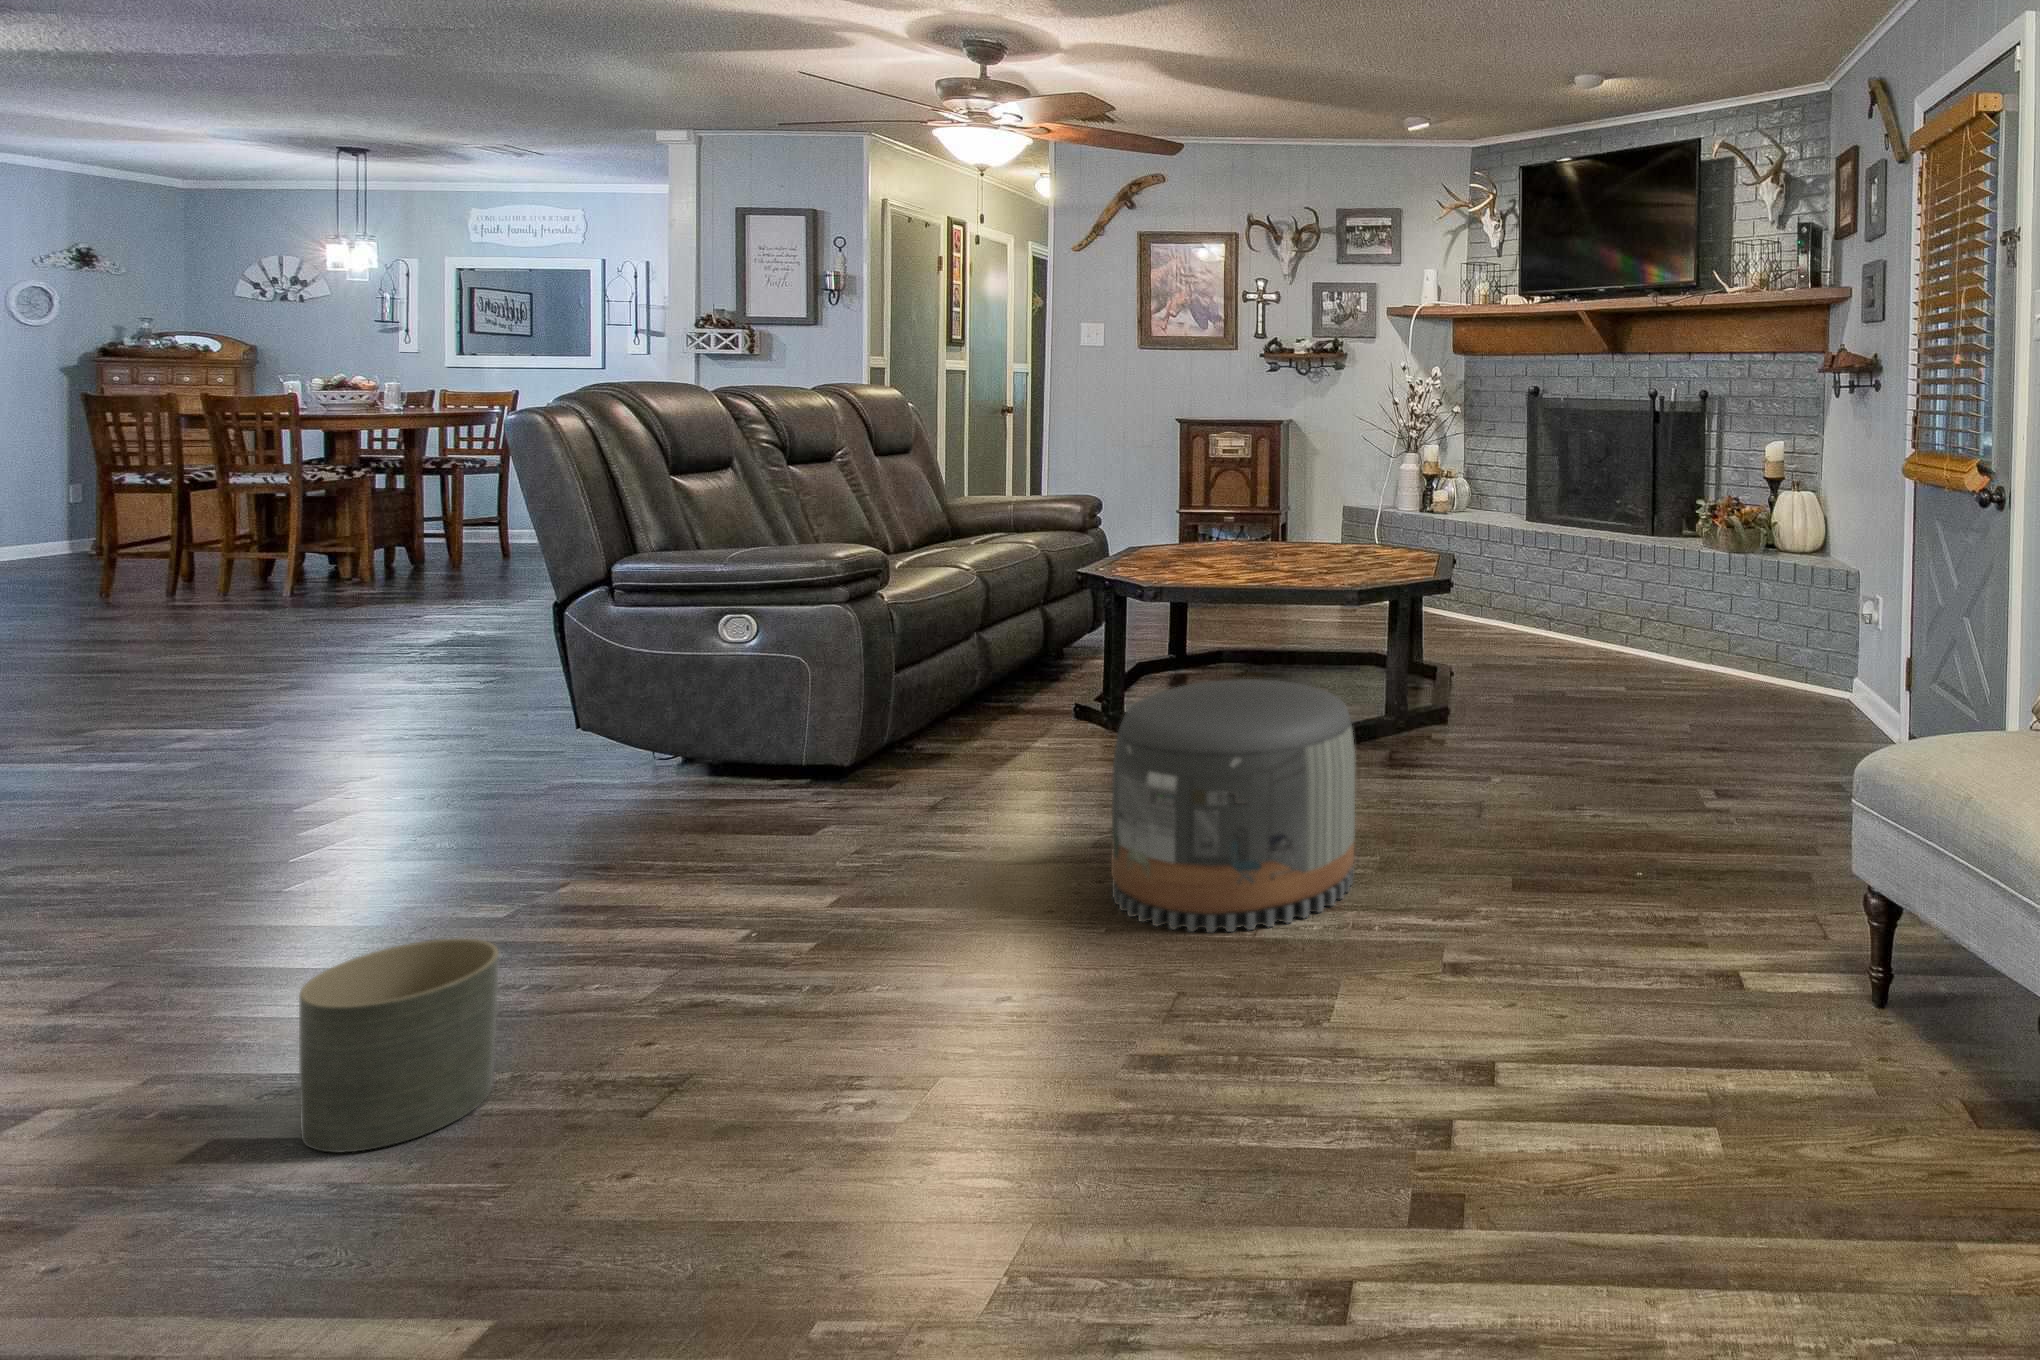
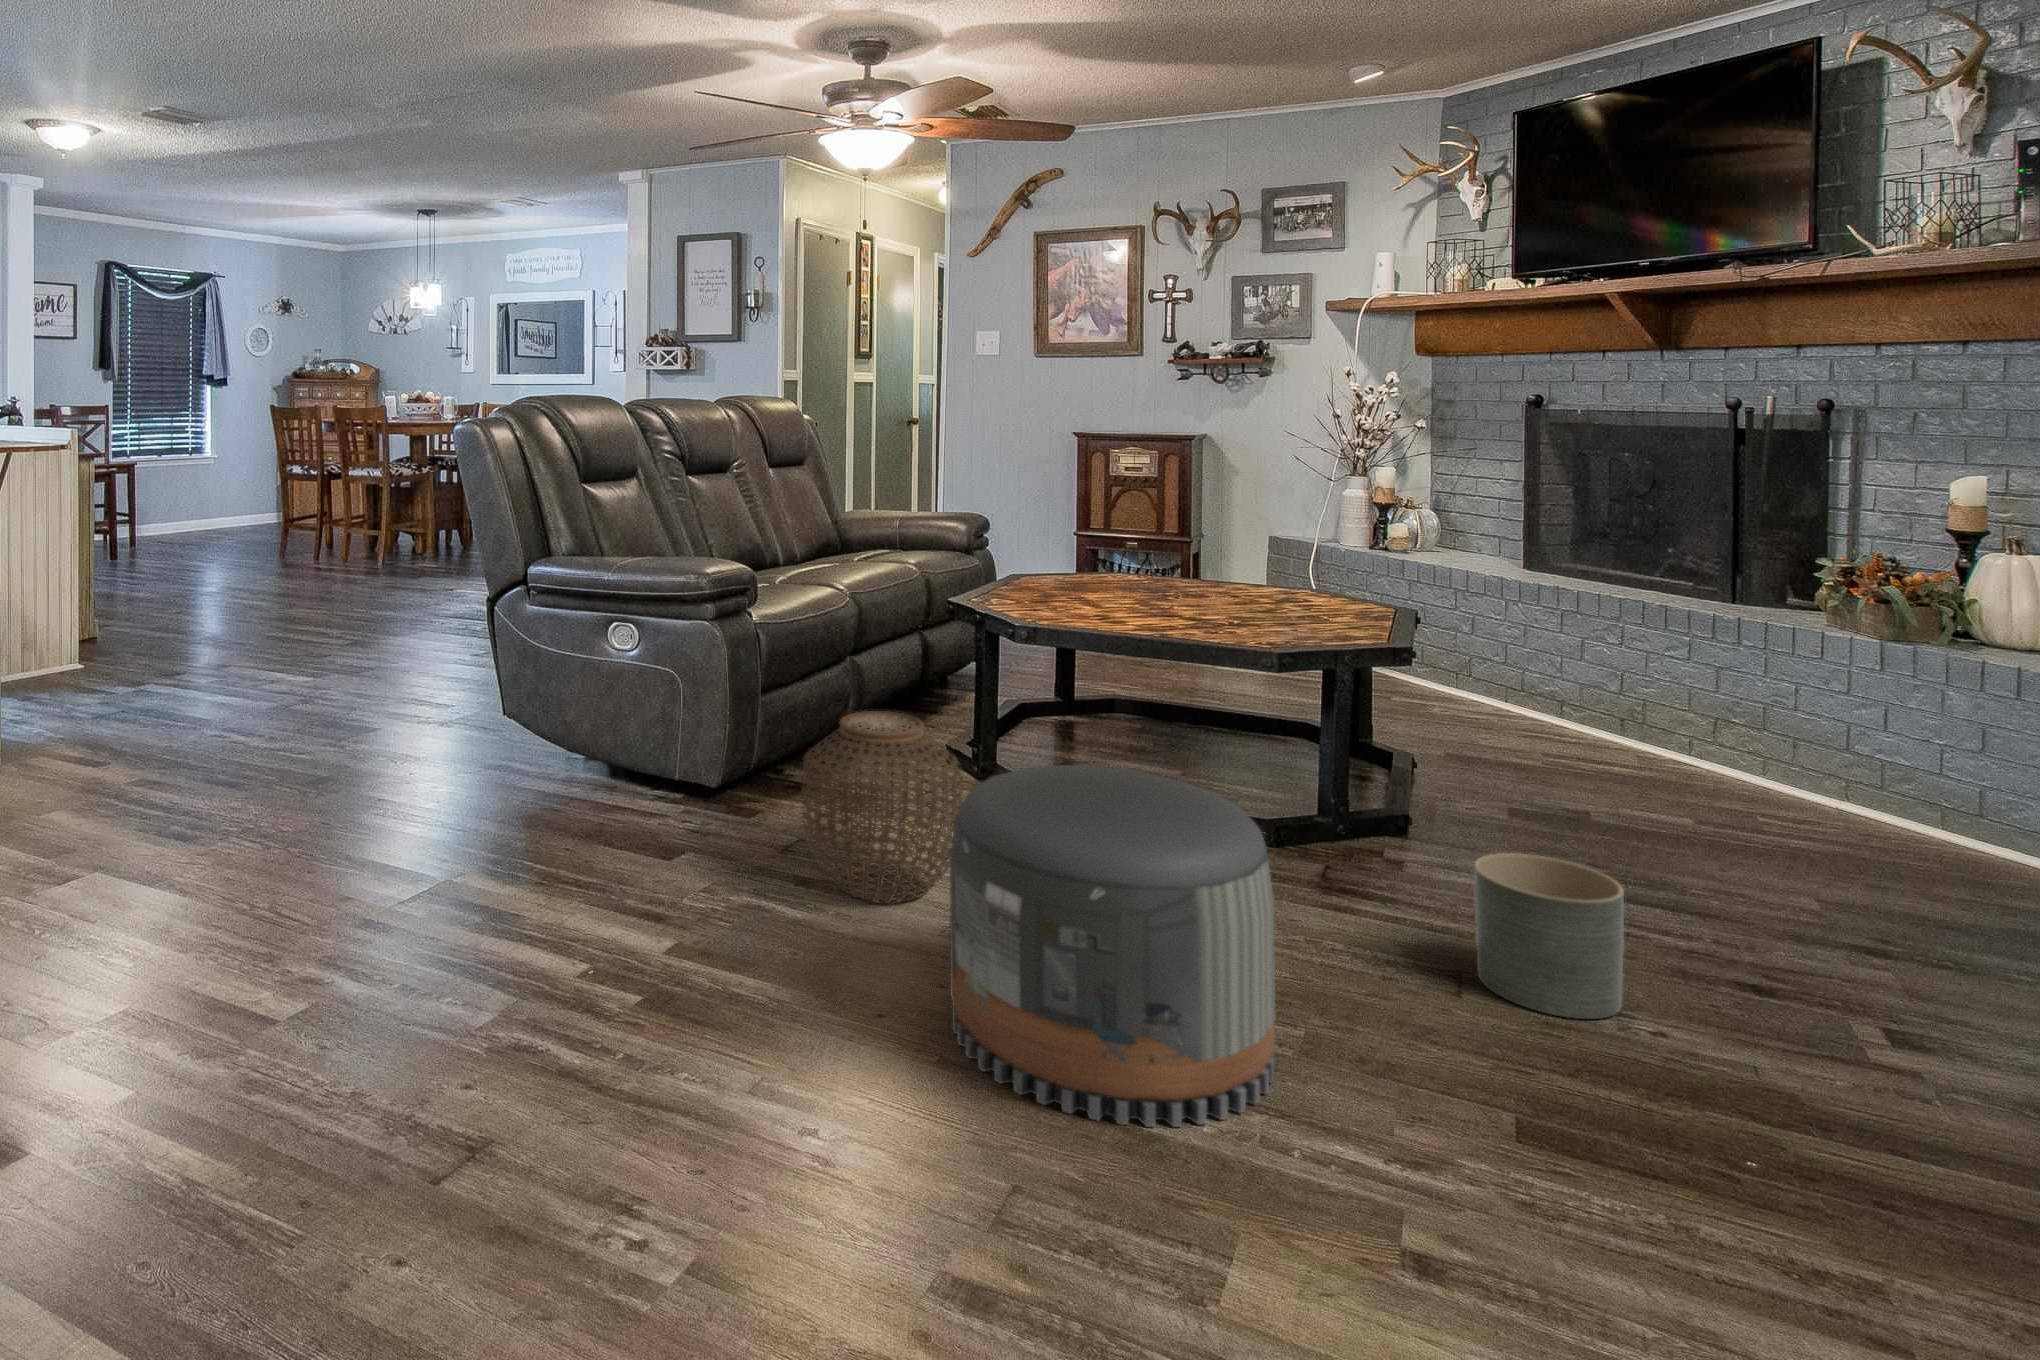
woven basket: none [958,667,1107,832] -> present [802,711,963,903]
planter: present [299,938,499,1152] -> present [1474,853,1624,1019]

